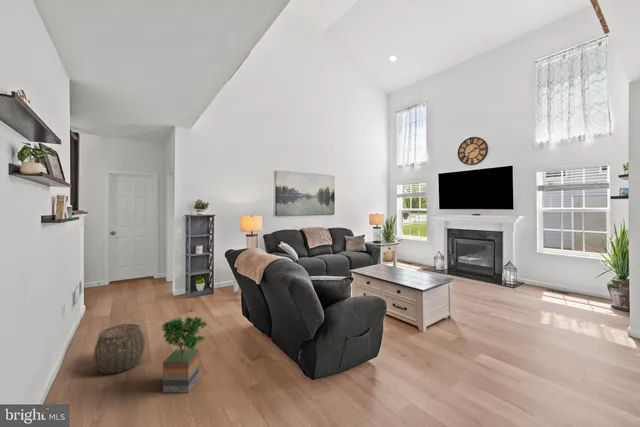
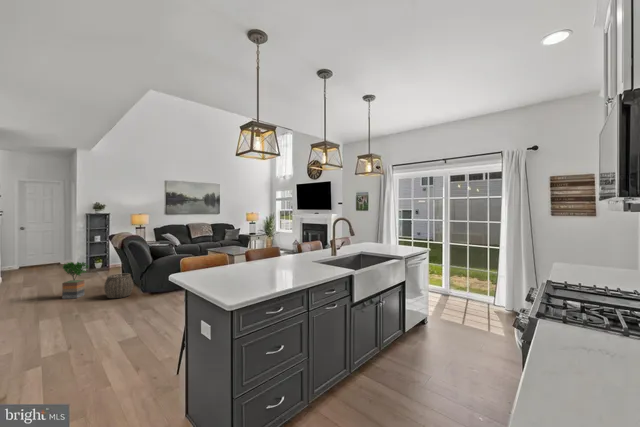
woven basket: present [94,324,145,374] -> present [104,273,133,298]

